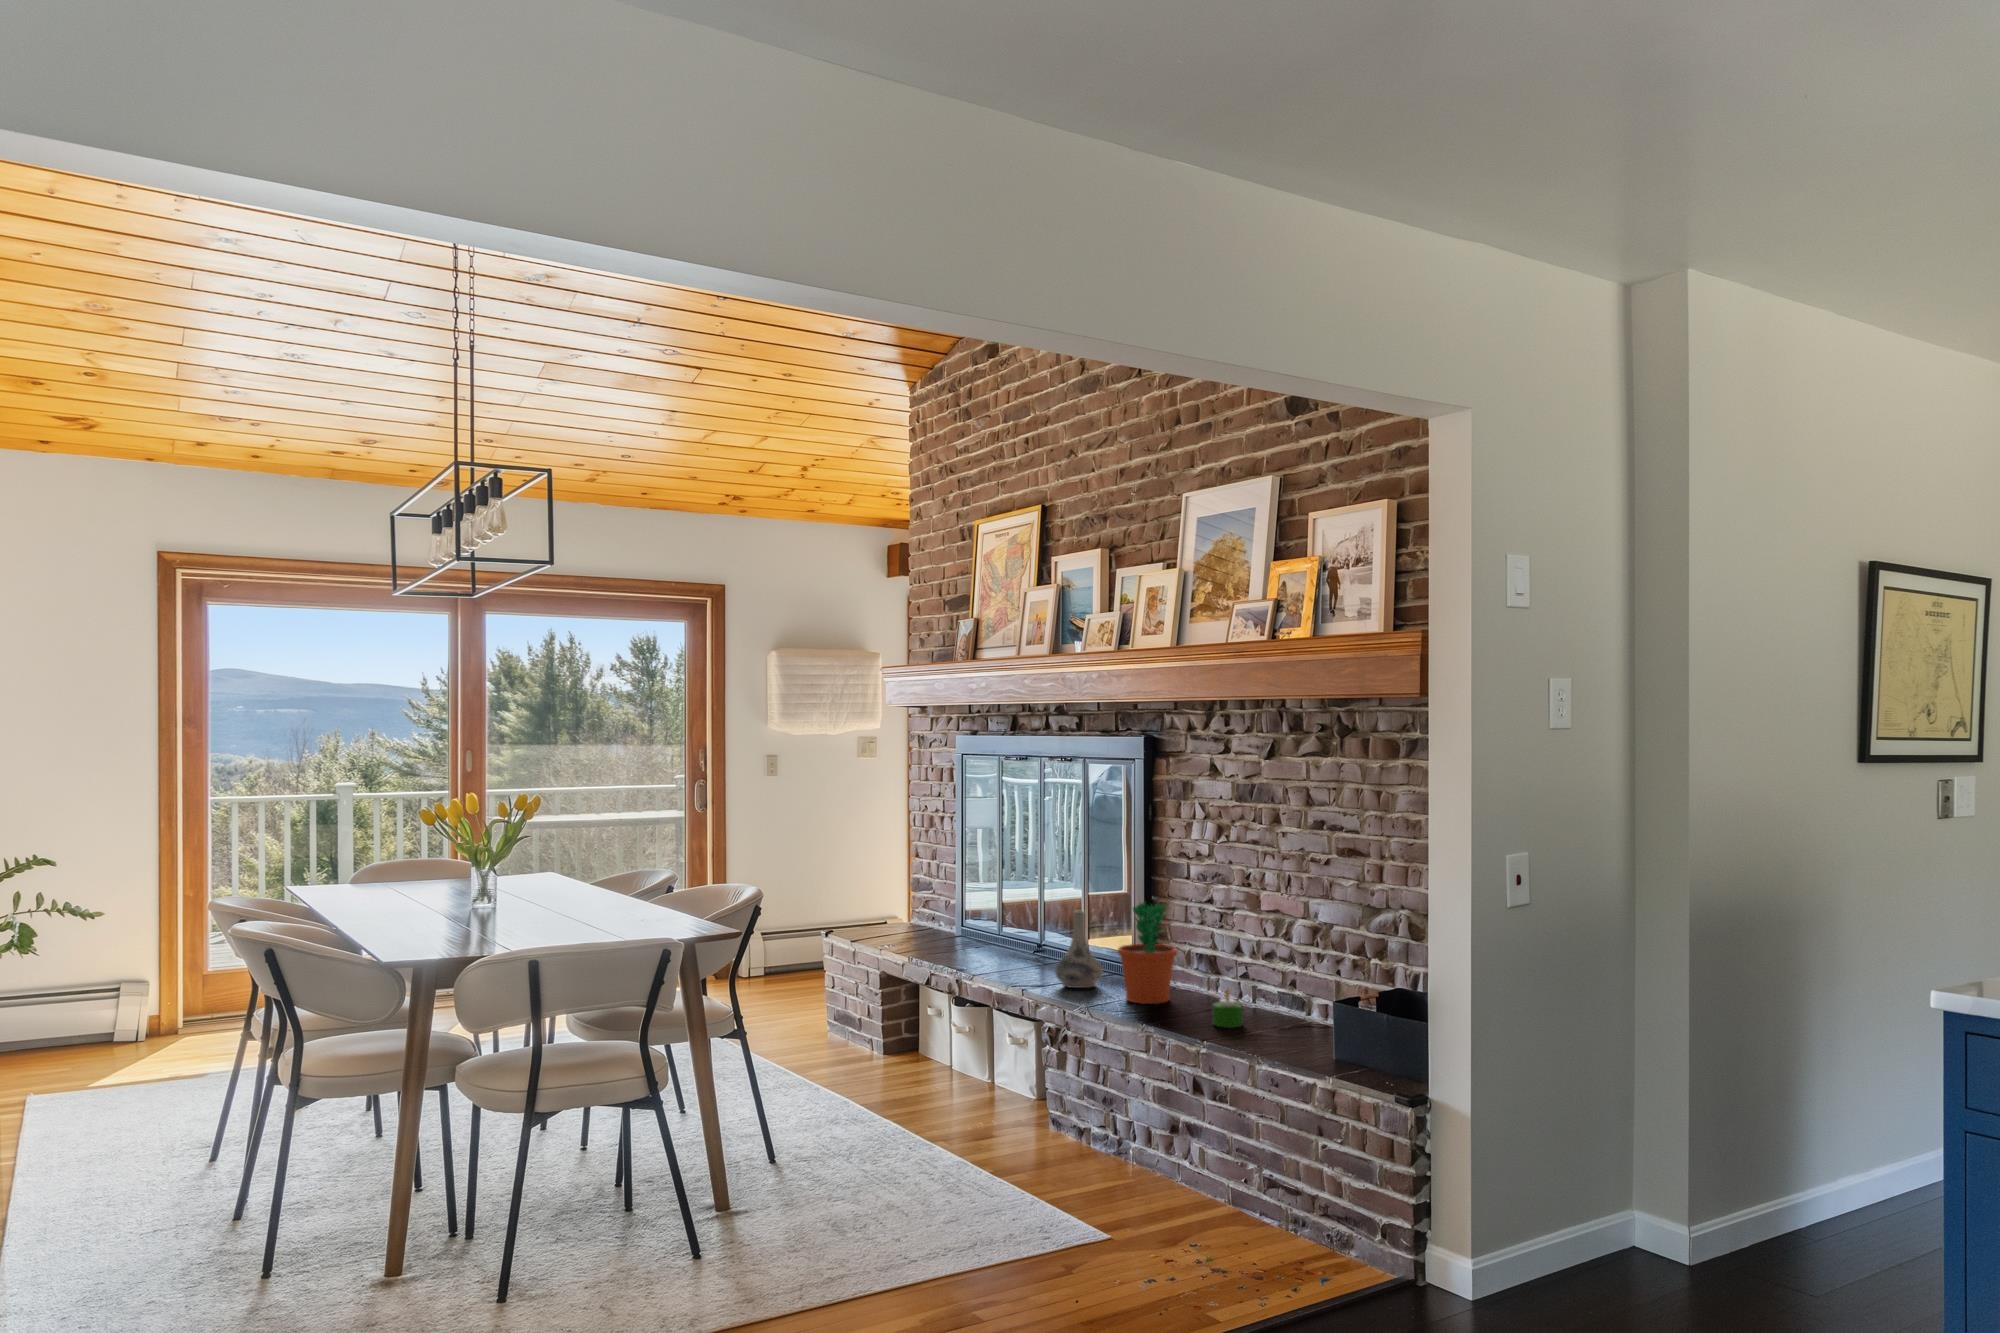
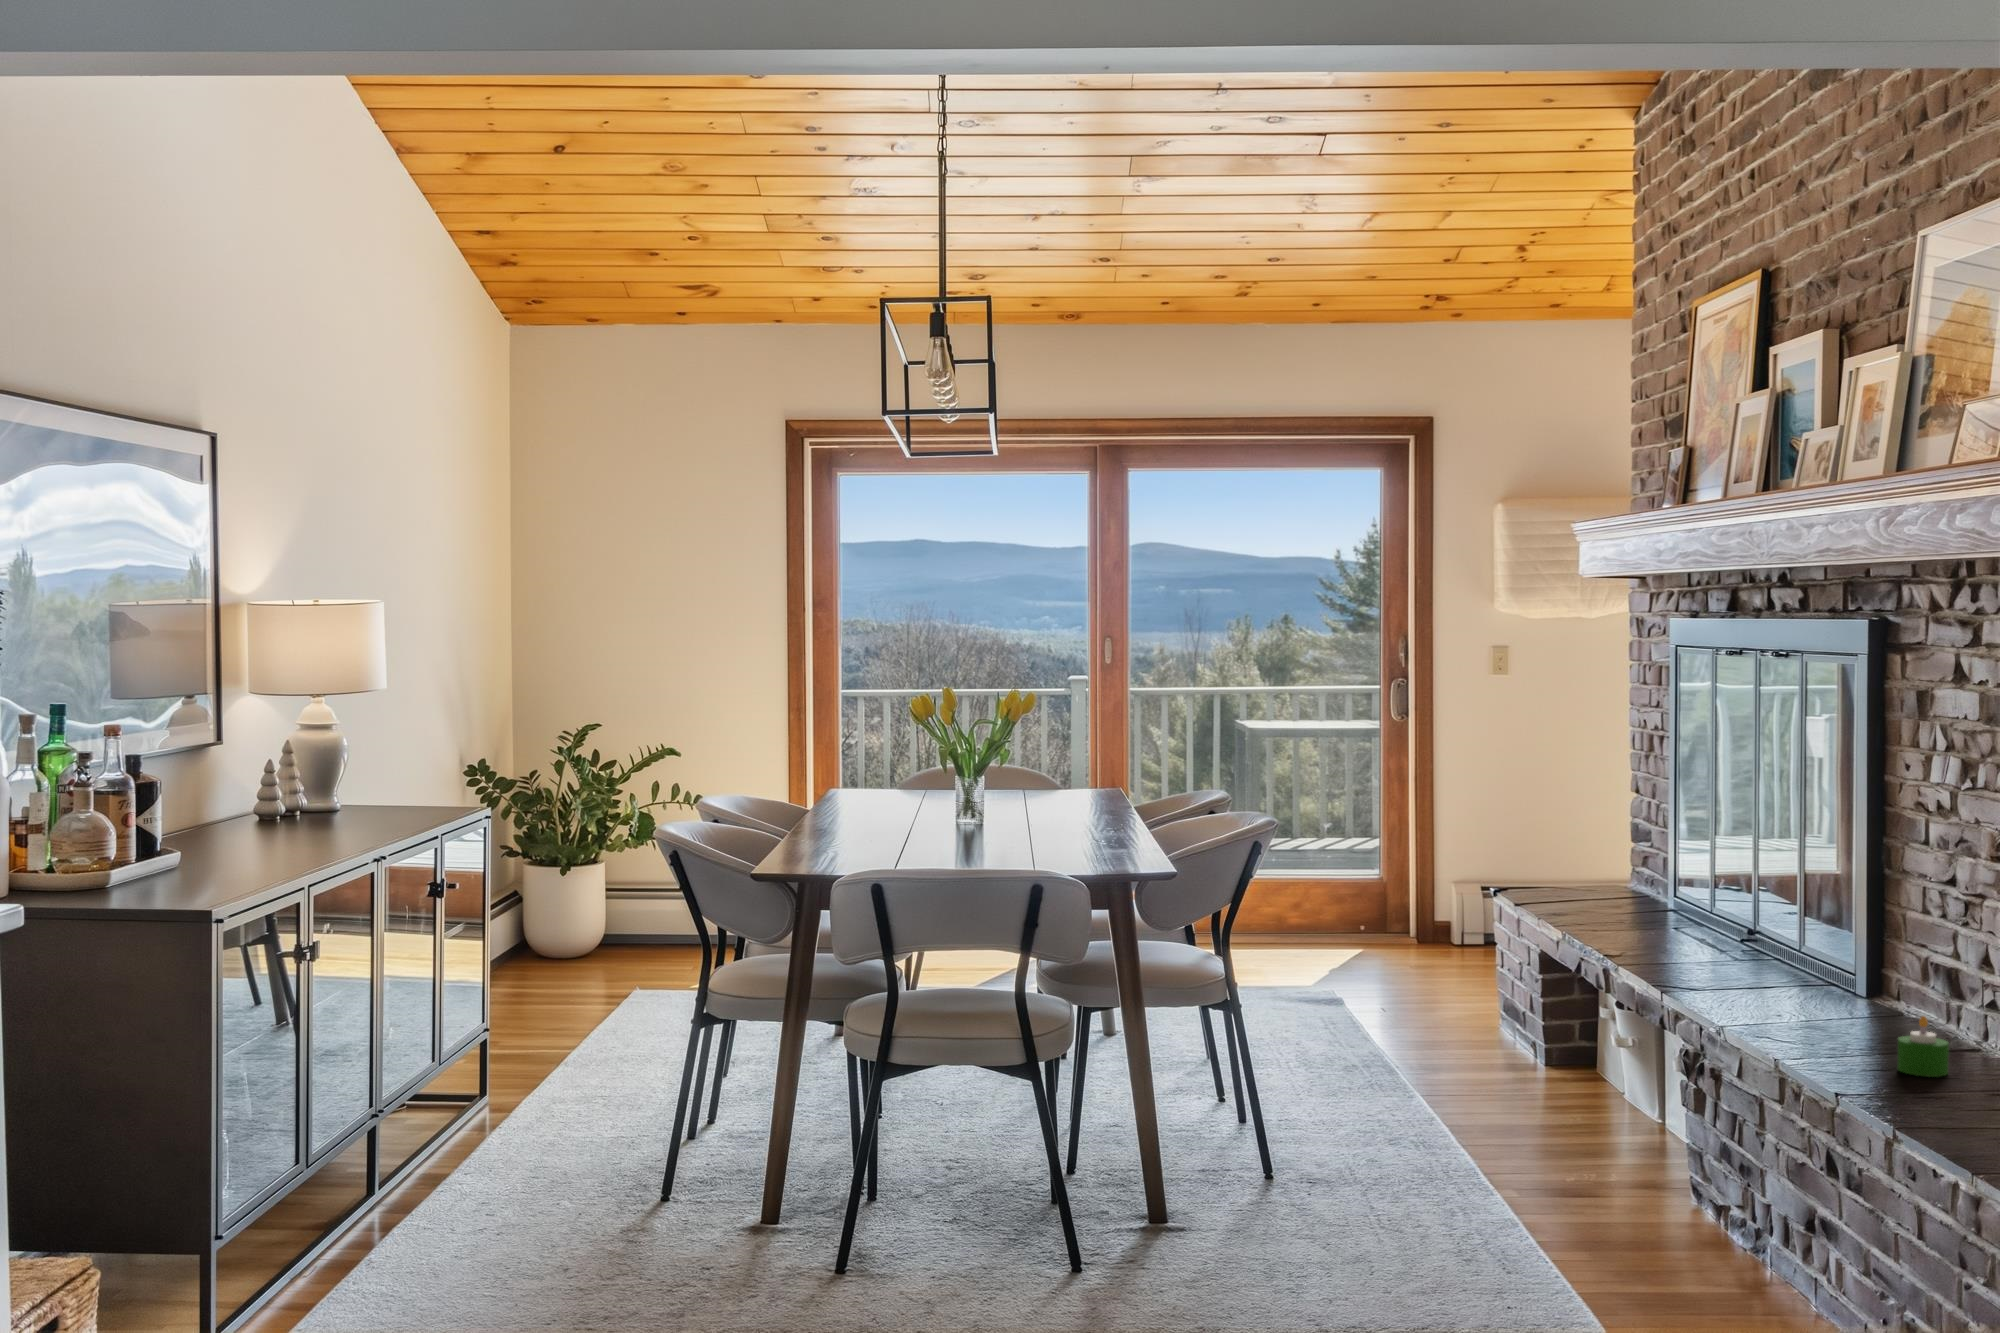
flower pot: present [1118,902,1177,1004] -> none [1789,873,1888,1030]
decorative vase: present [1055,911,1103,988] -> none [1717,881,1794,996]

